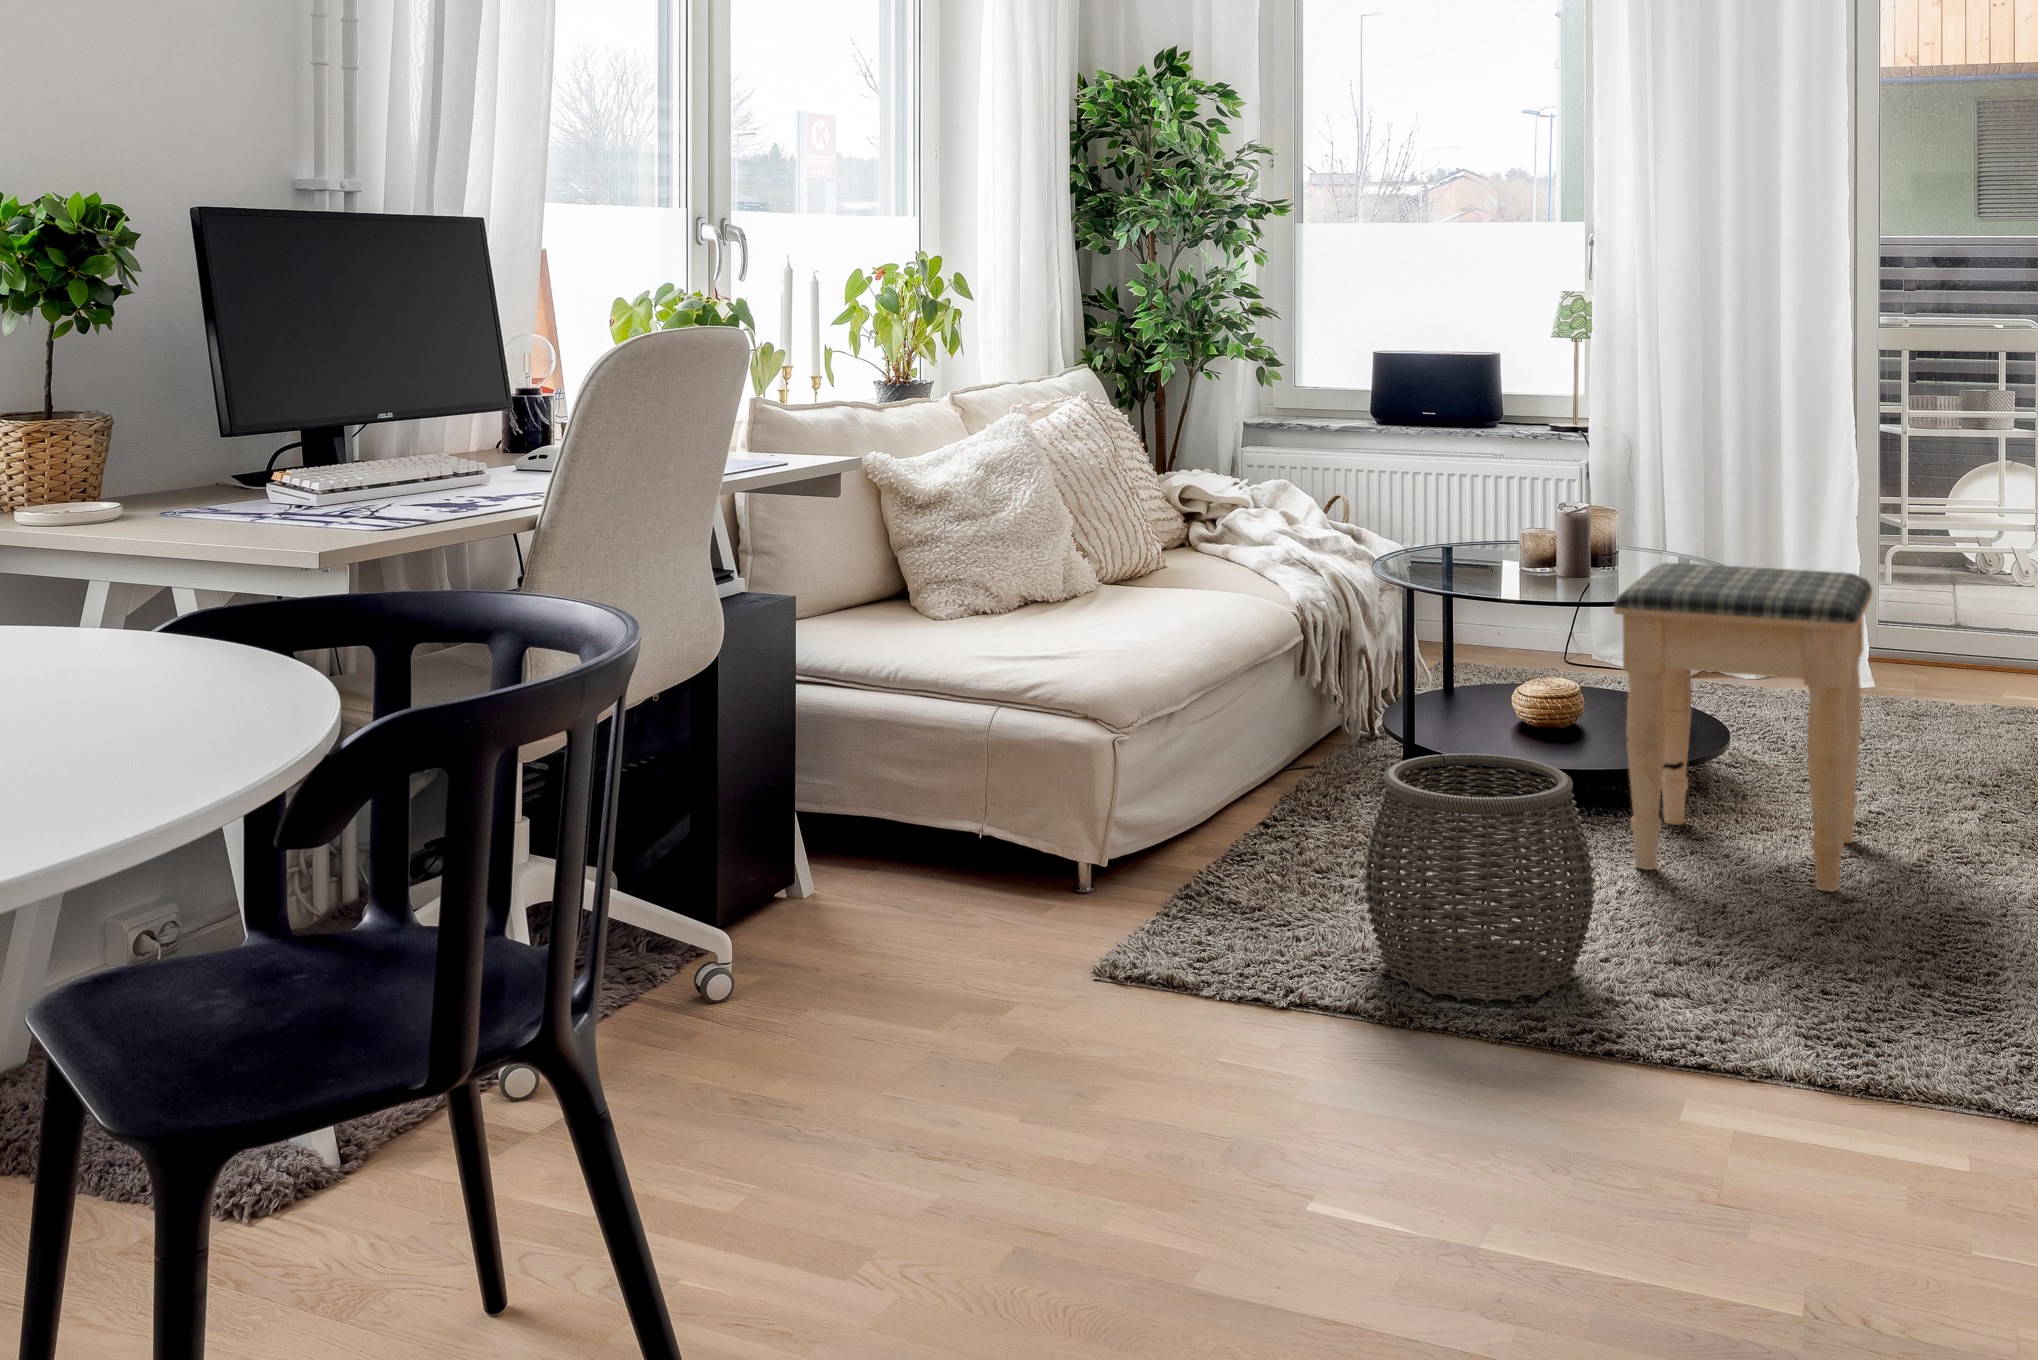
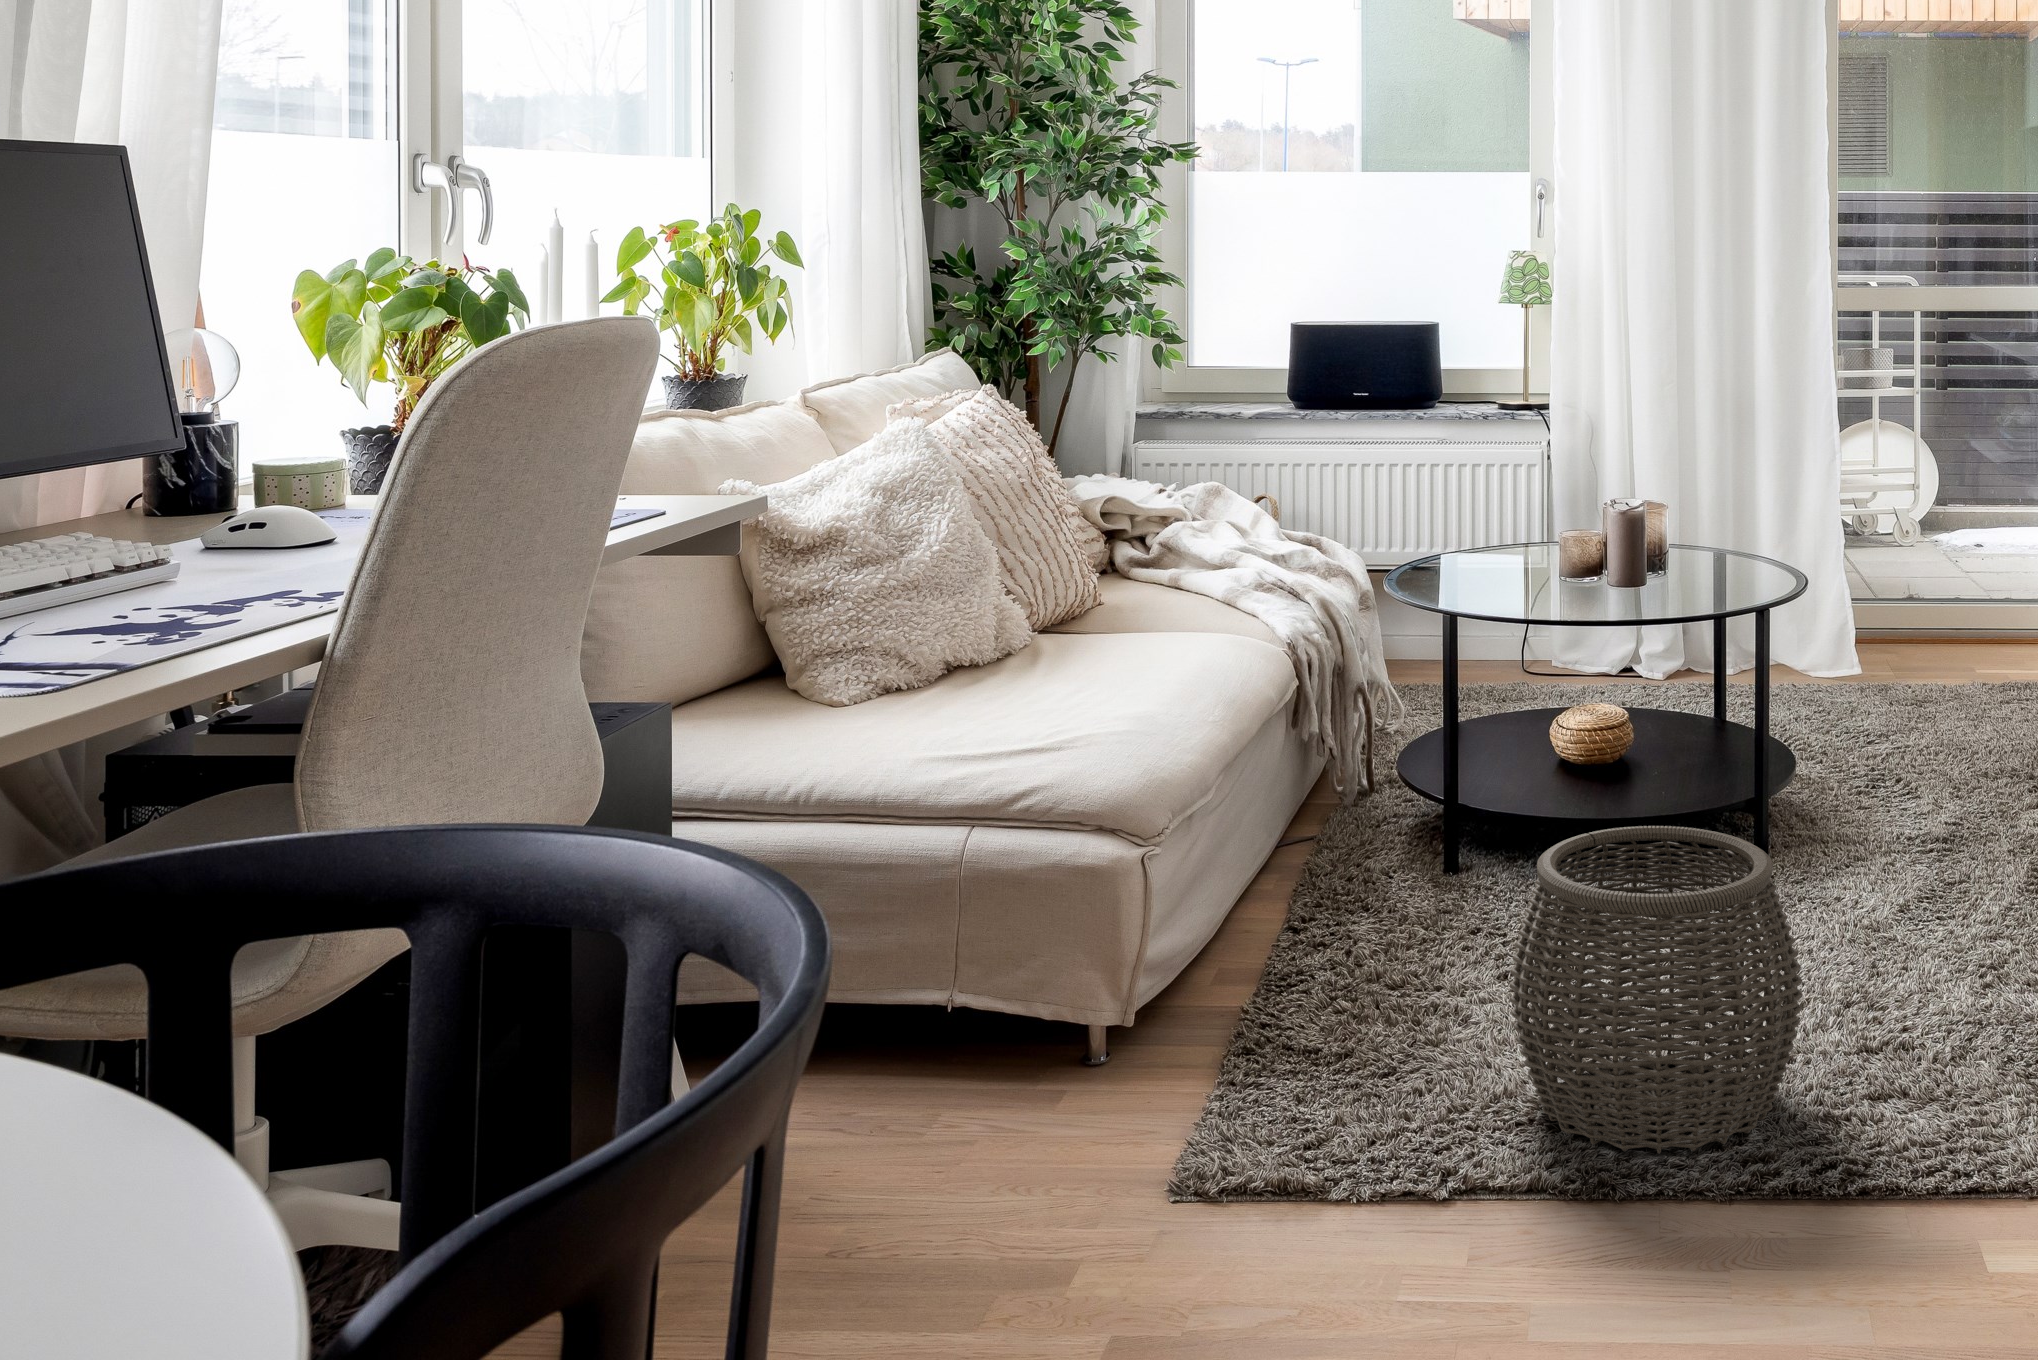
footstool: present [1614,563,1872,892] -> none [1727,562,2005,931]

